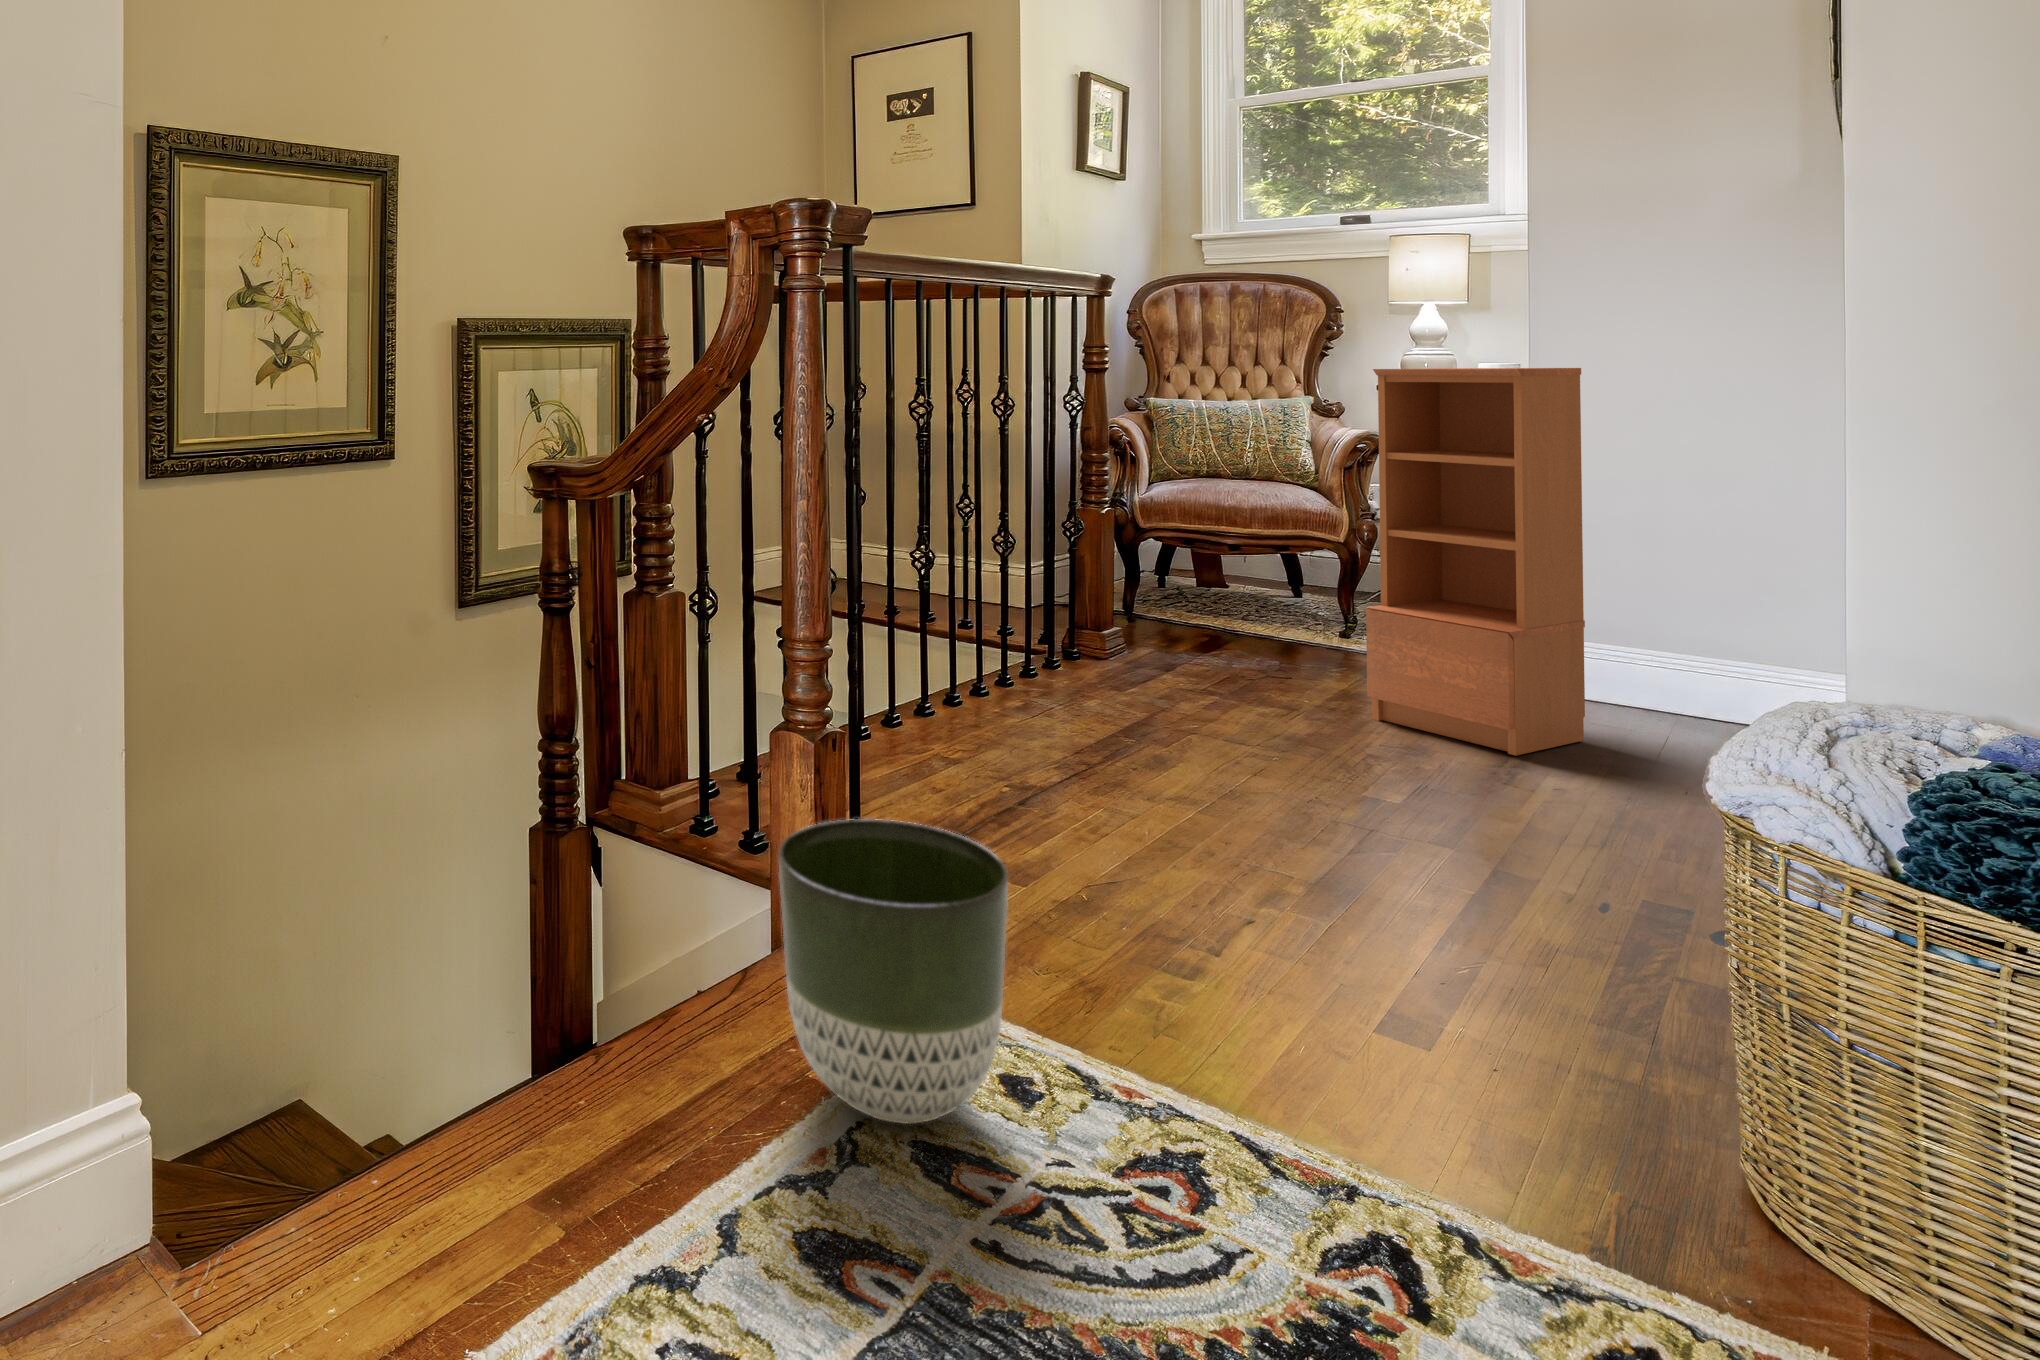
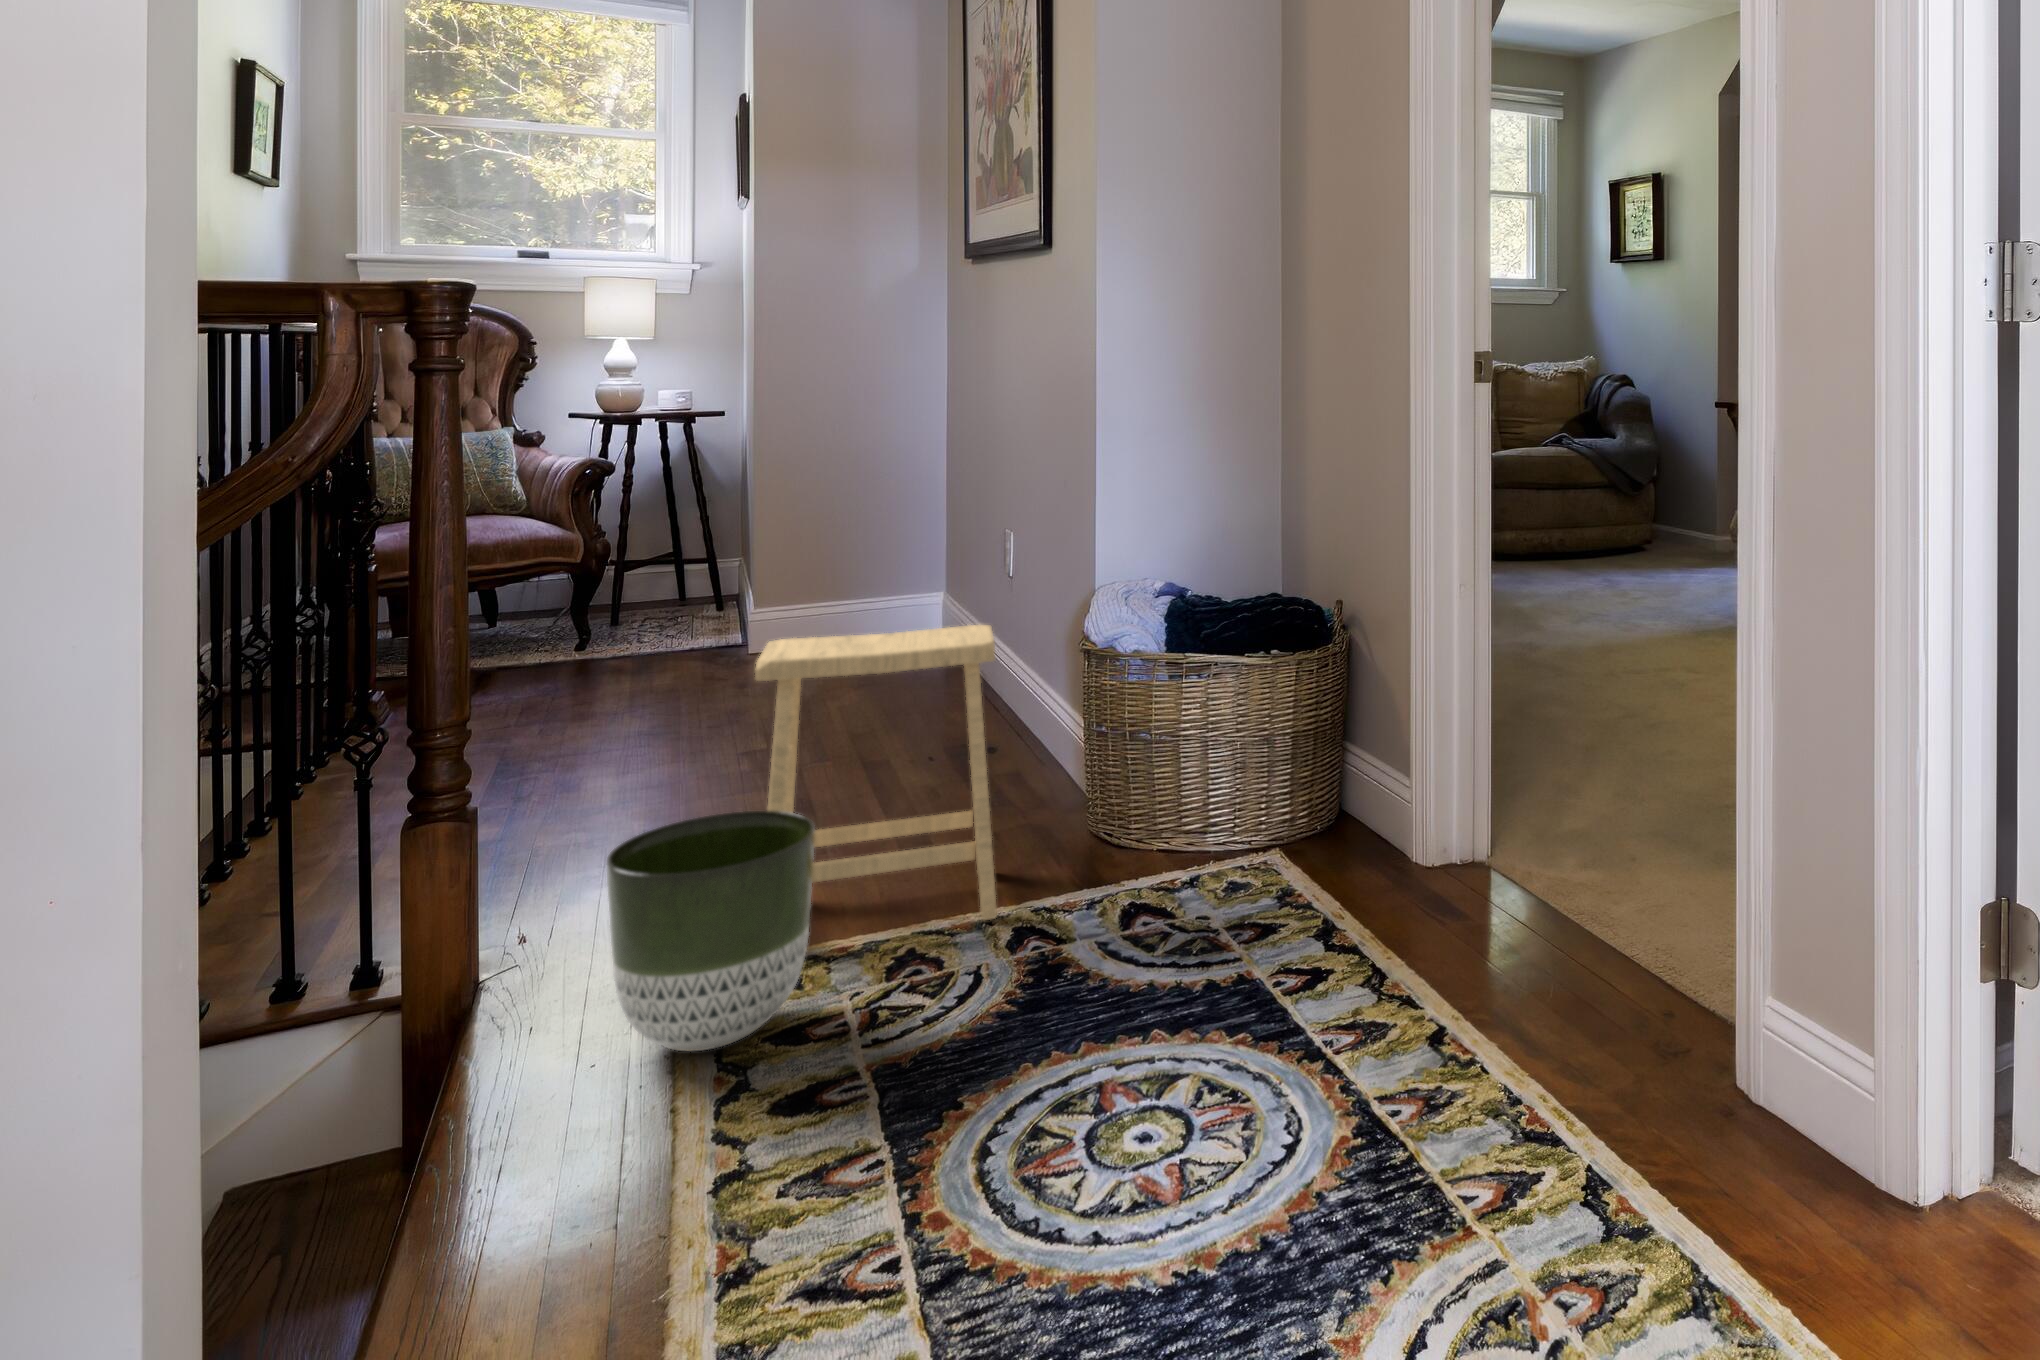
bookcase: present [1366,368,1585,755] -> none [679,404,825,704]
footstool: none [1052,644,1470,1196] -> present [755,625,997,920]

